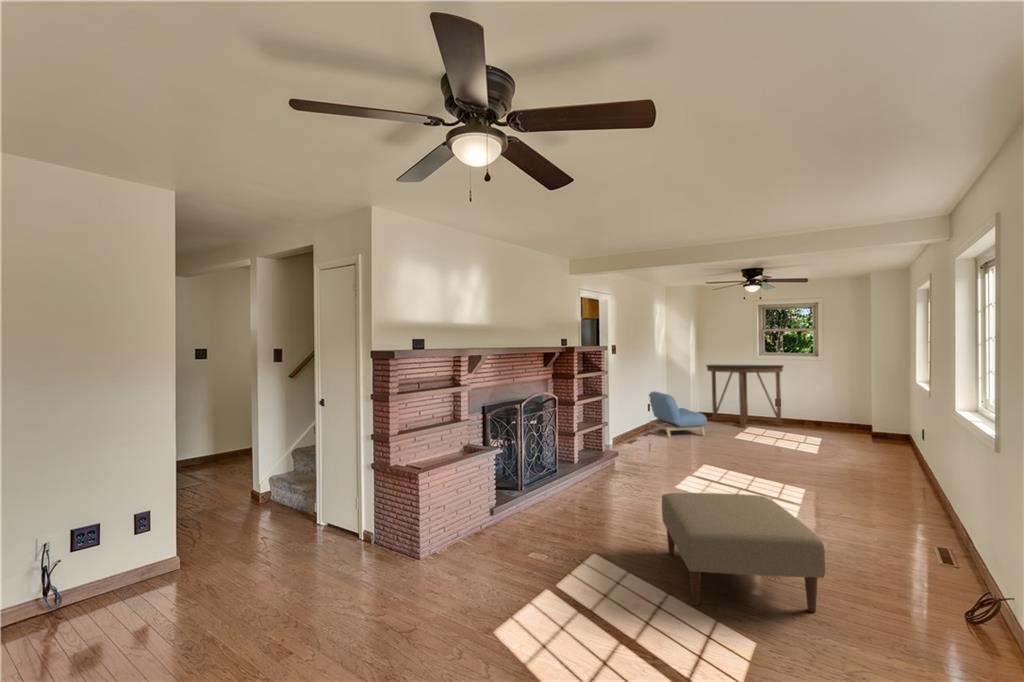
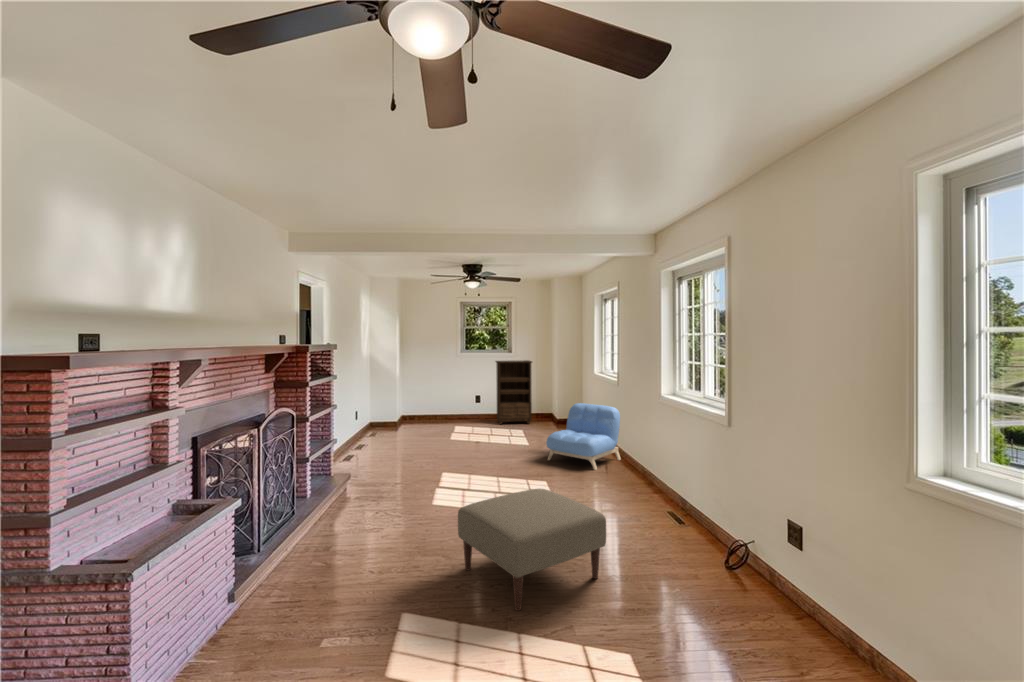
bookshelf: none [799,363,849,435] -> present [496,360,532,424]
console table: present [706,365,784,428] -> none [414,363,484,427]
armchair: present [649,392,707,438] -> present [546,403,621,470]

